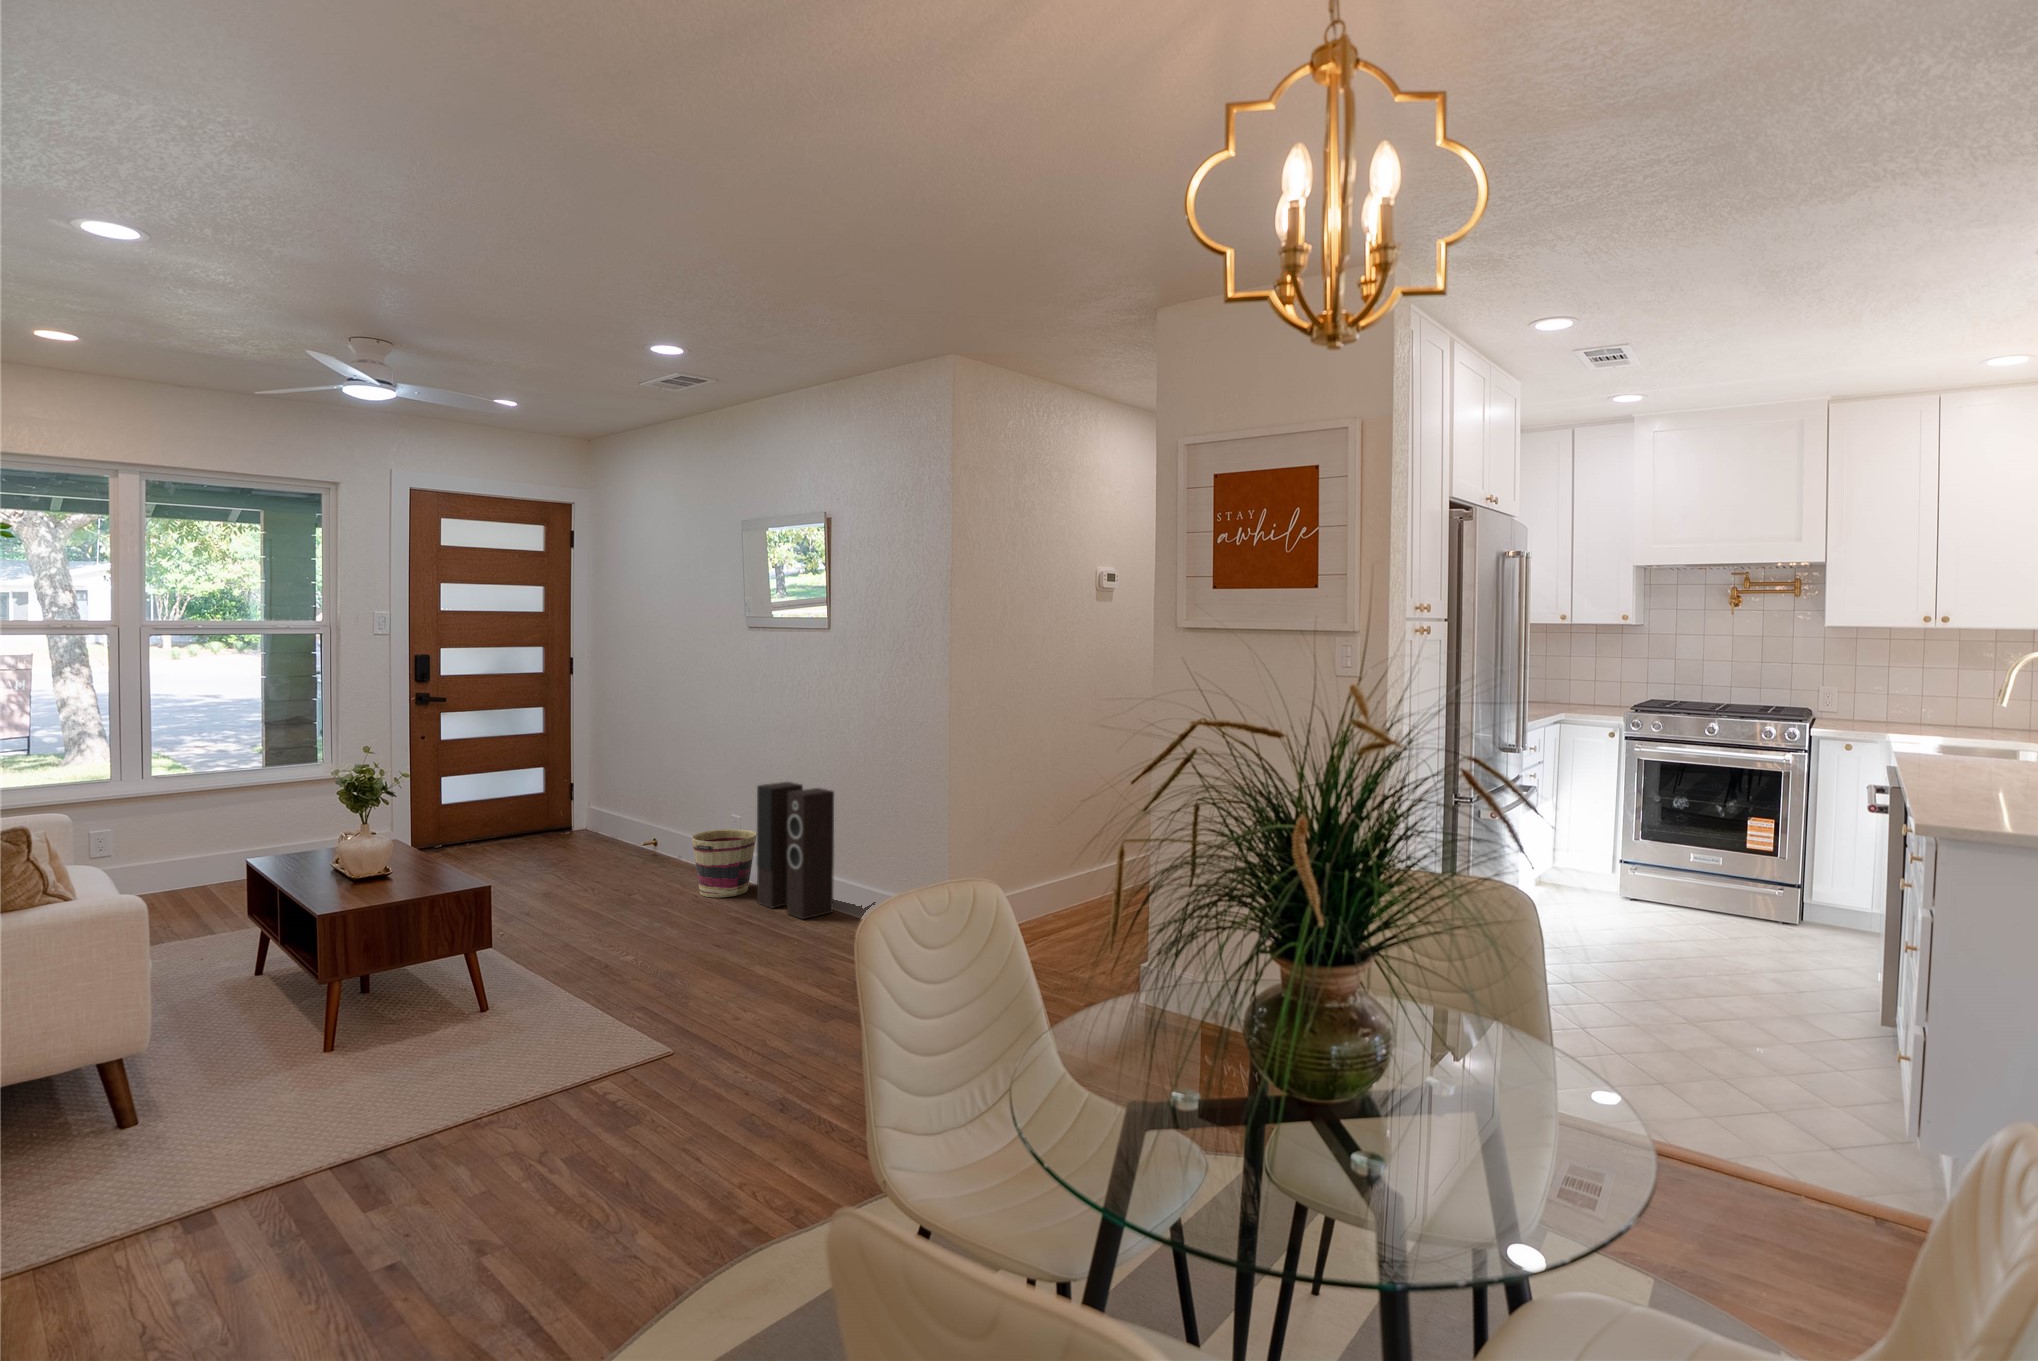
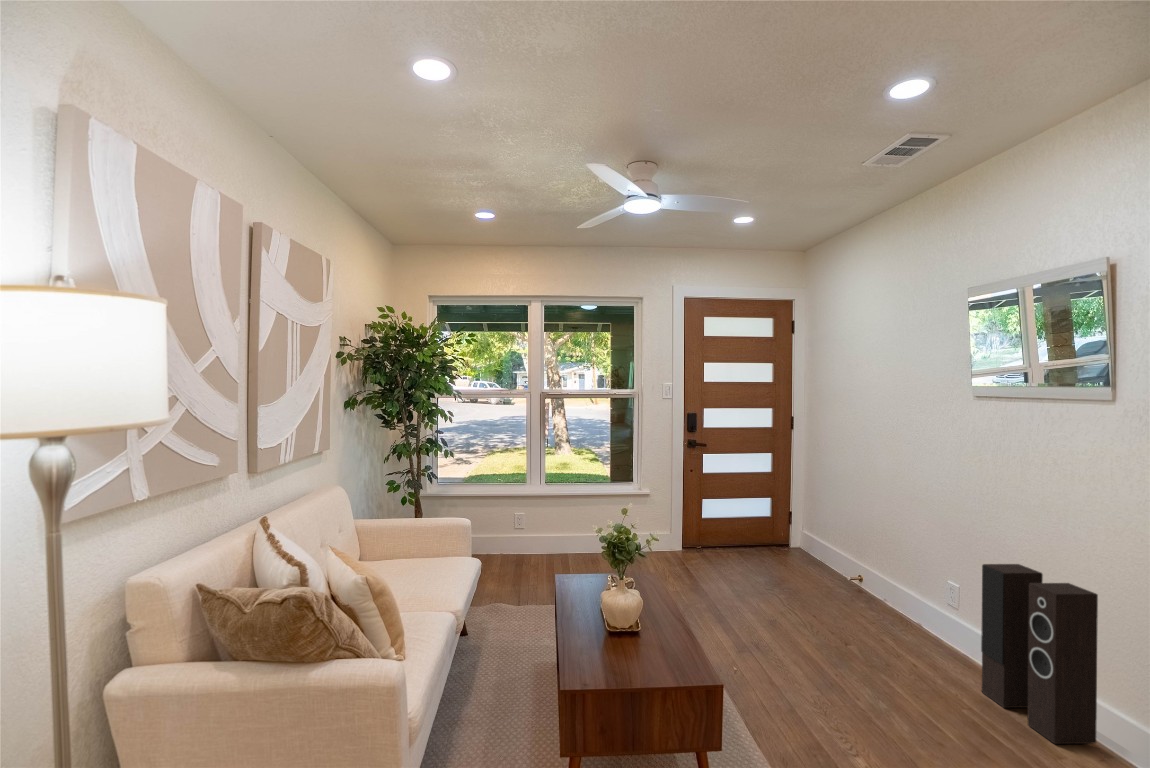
basket: present [692,829,757,897] -> none [903,593,975,672]

